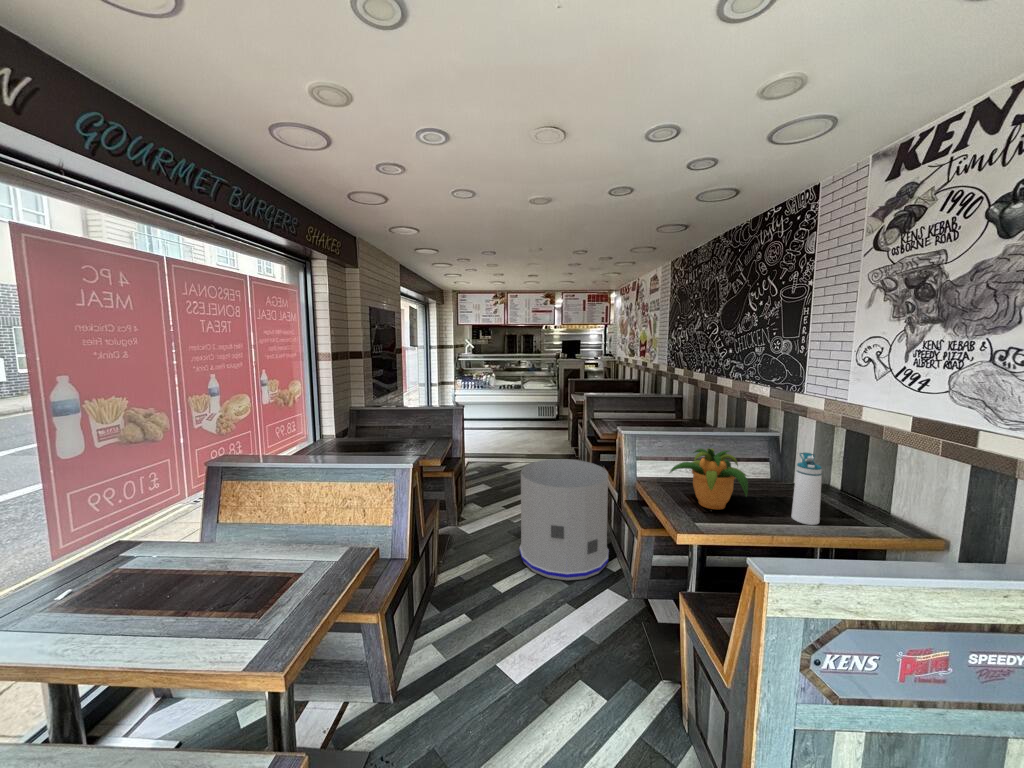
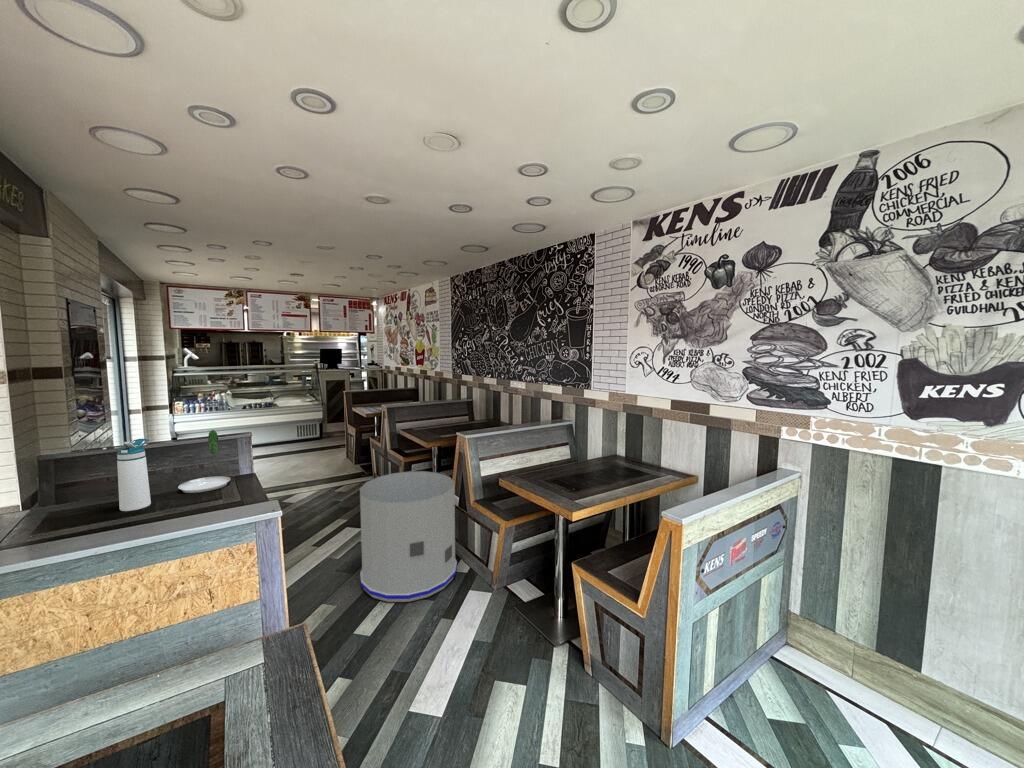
plate: none [397,403,428,446] -> present [178,430,231,493]
potted plant: present [670,448,748,509] -> none [540,436,599,487]
water bottle: present [792,453,822,525] -> present [117,439,151,511]

